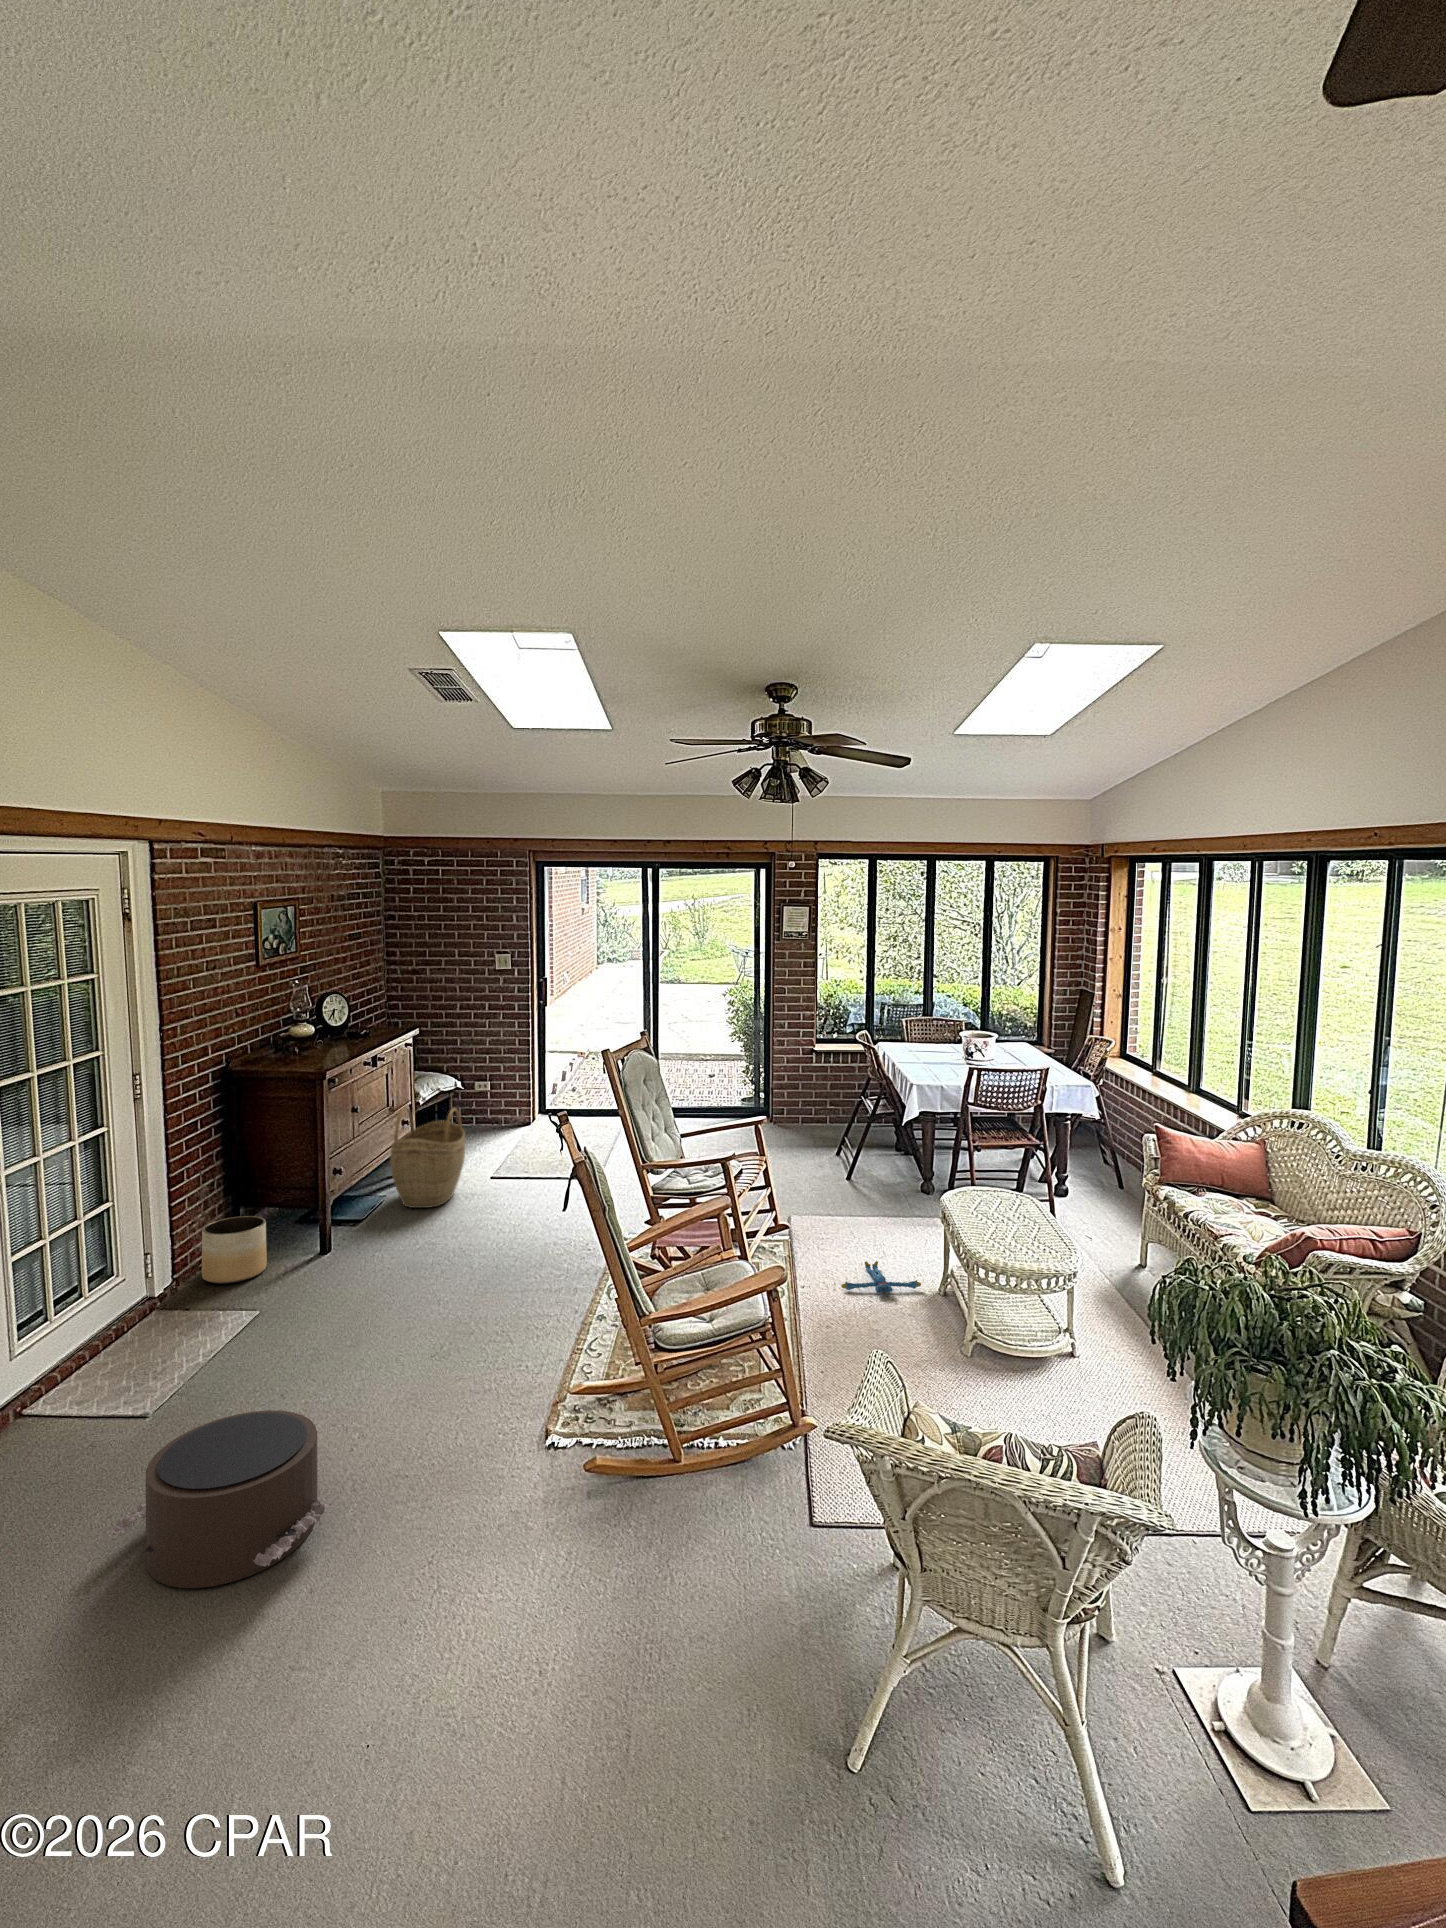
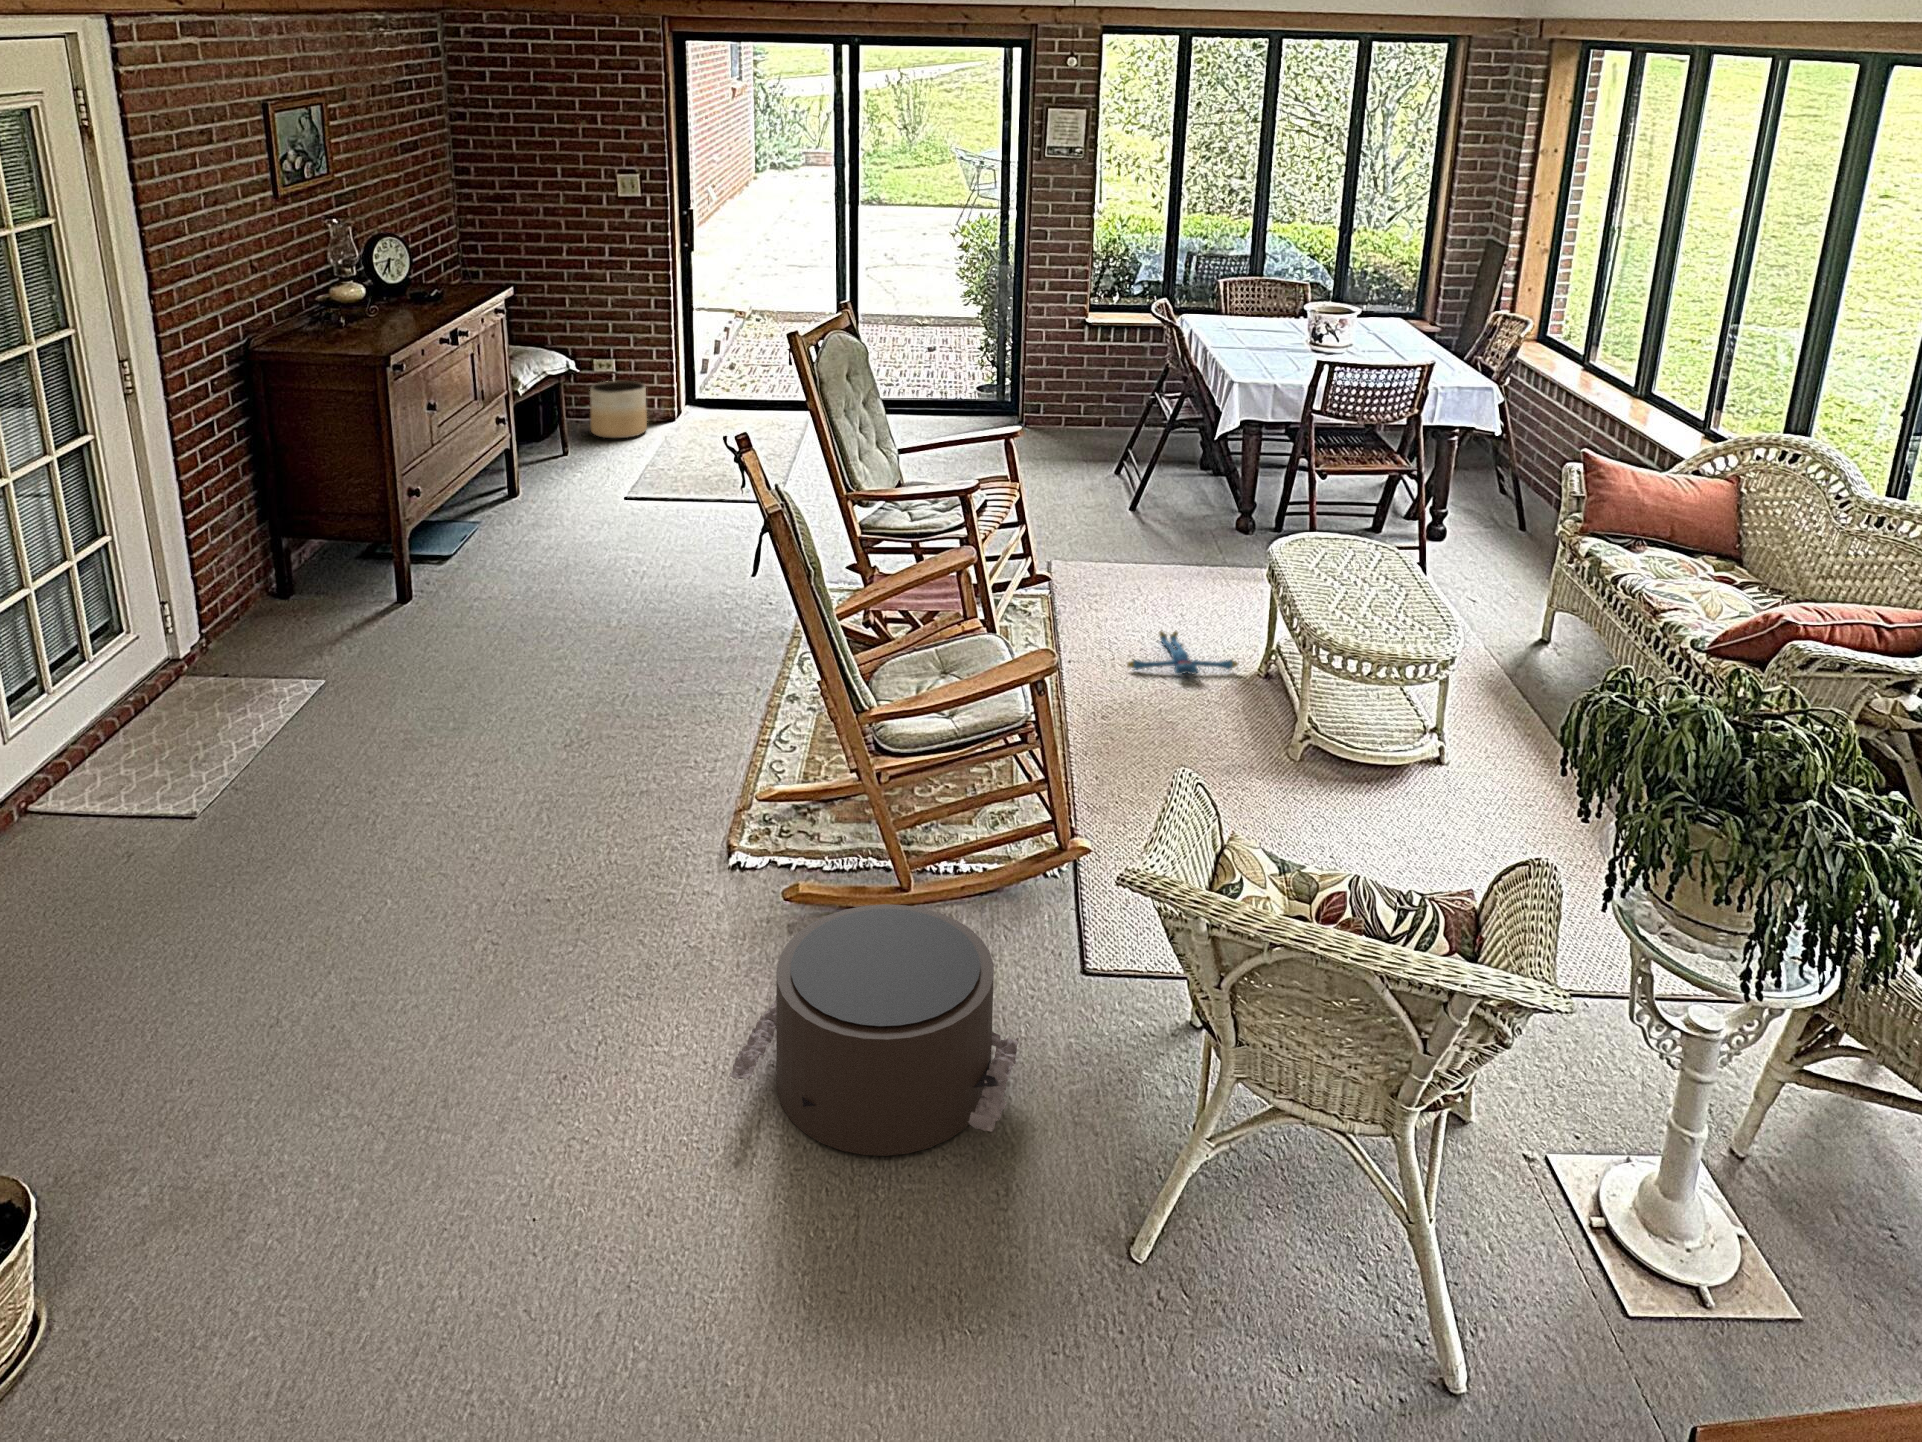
woven basket: present [390,1108,465,1208] -> none [480,399,584,541]
planter: present [202,1216,267,1283] -> present [590,381,647,438]
pouf: present [108,1410,331,1588] -> present [729,904,1019,1156]

